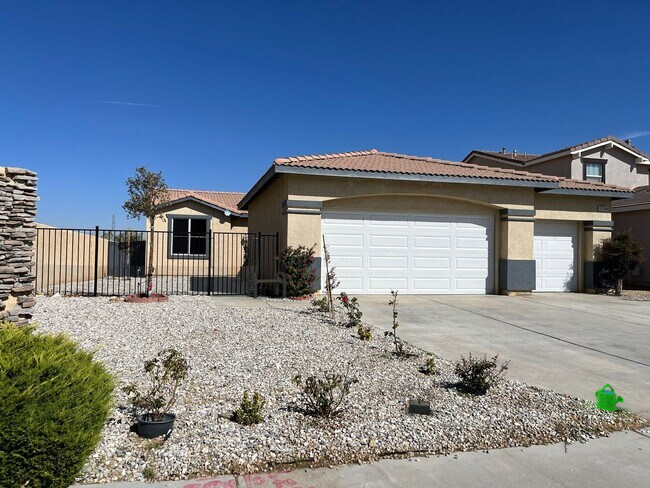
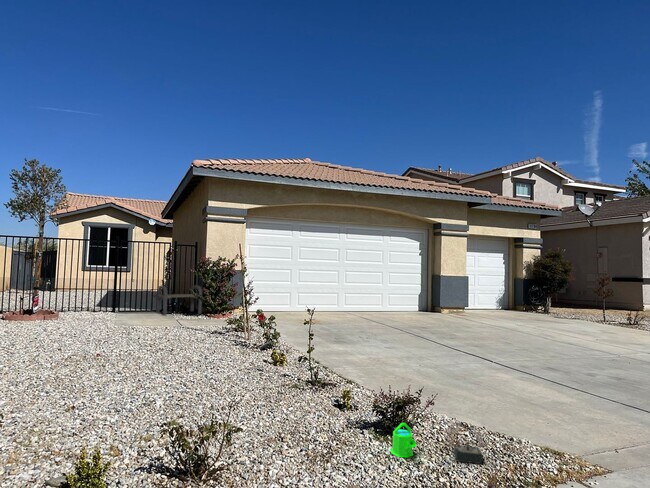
decorative plant: present [400,379,437,414] -> present [447,422,488,464]
watering can: present [595,384,624,411] -> present [391,423,416,458]

